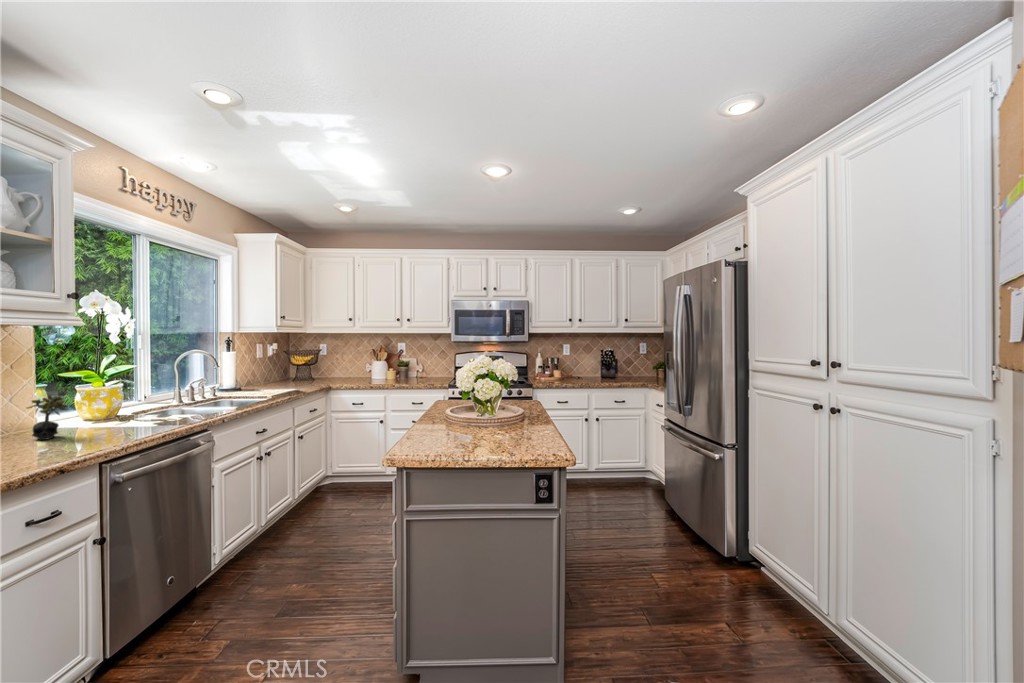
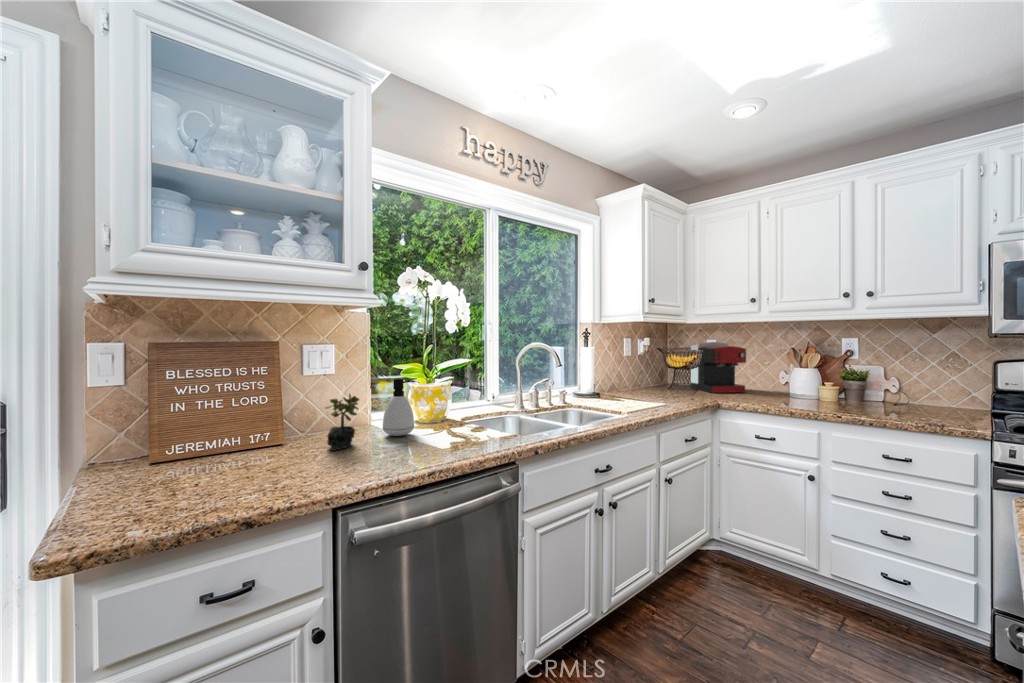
coffee maker: none [308,346,346,381] -> present [691,342,746,393]
soap dispenser: none [73,381,107,427] -> present [383,378,415,436]

